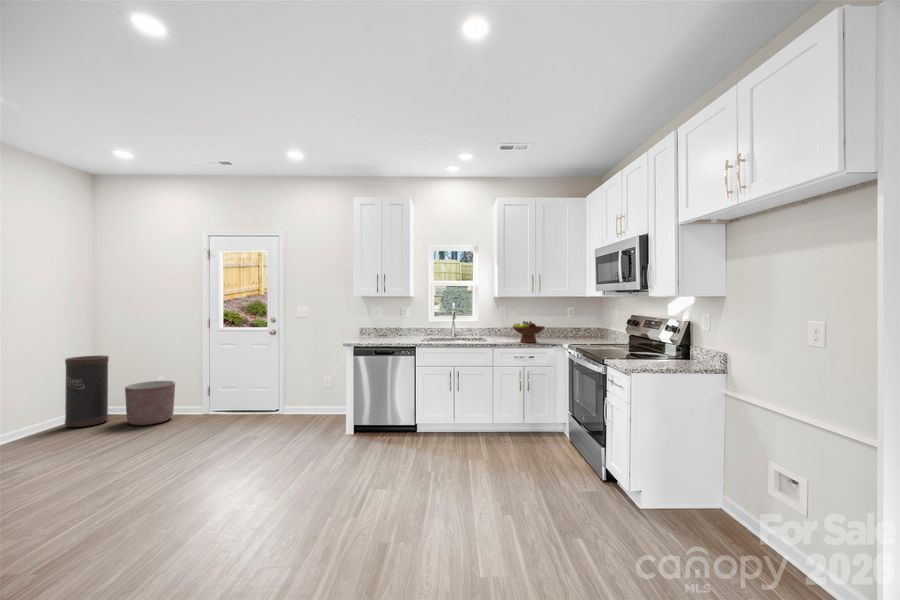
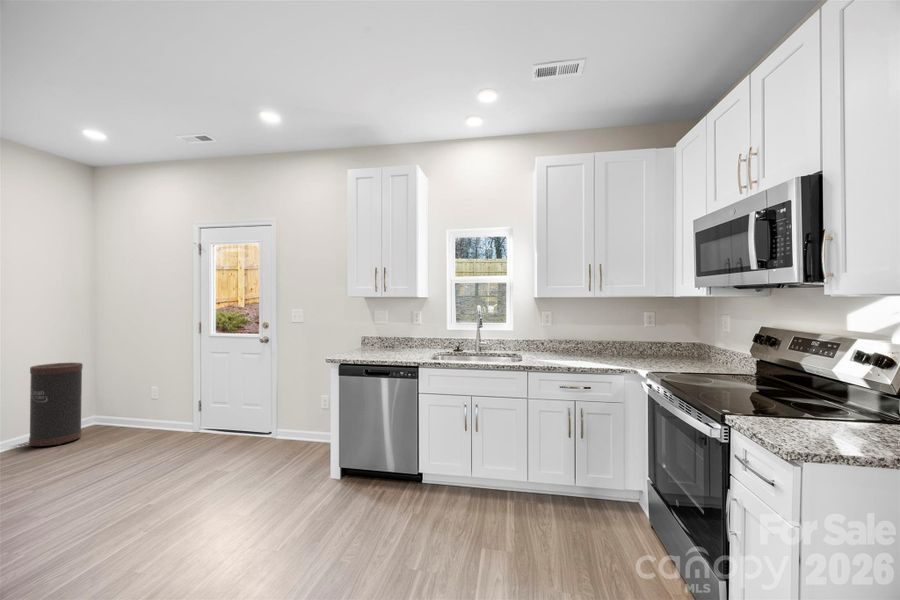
fruit bowl: present [513,321,545,343] -> none [558,333,610,366]
planter: present [125,381,175,425] -> none [90,394,152,448]

